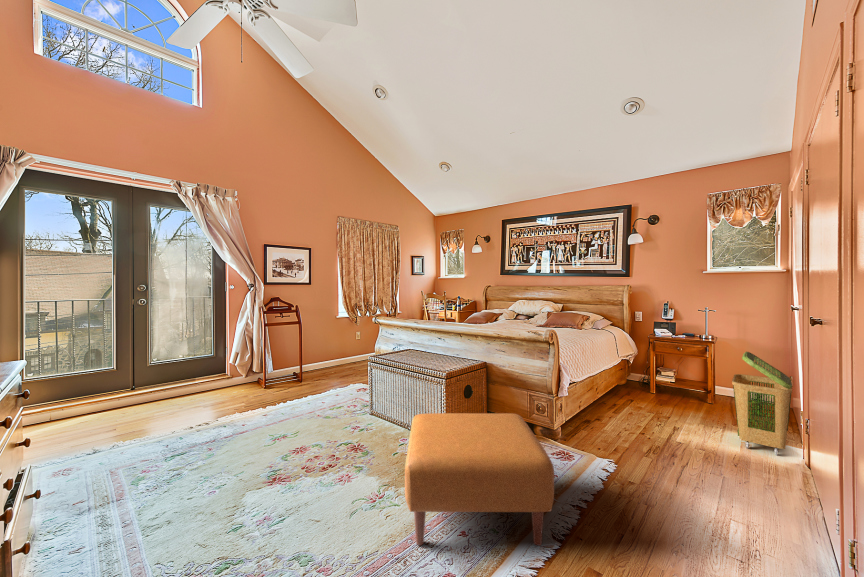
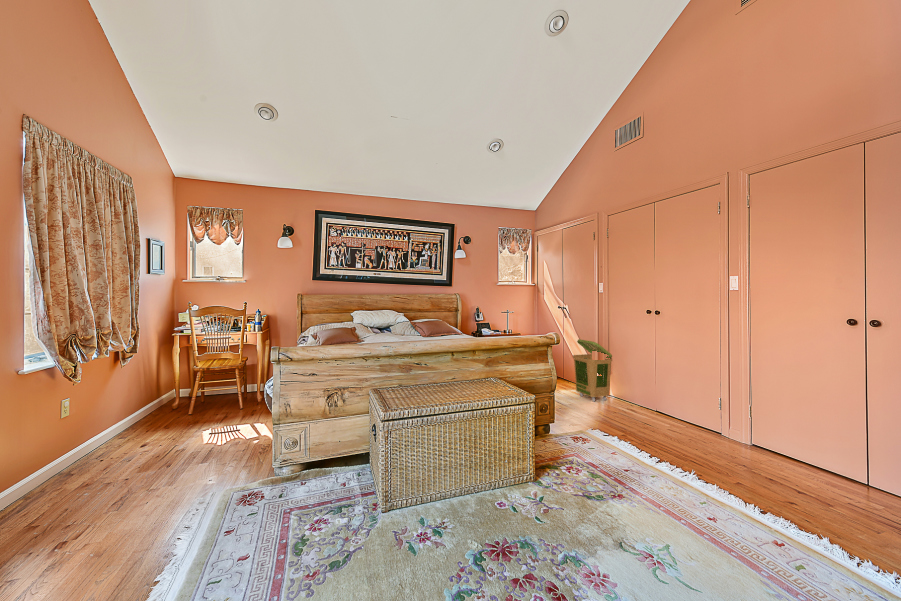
ottoman: present [405,413,554,546] -> none [598,417,765,566]

